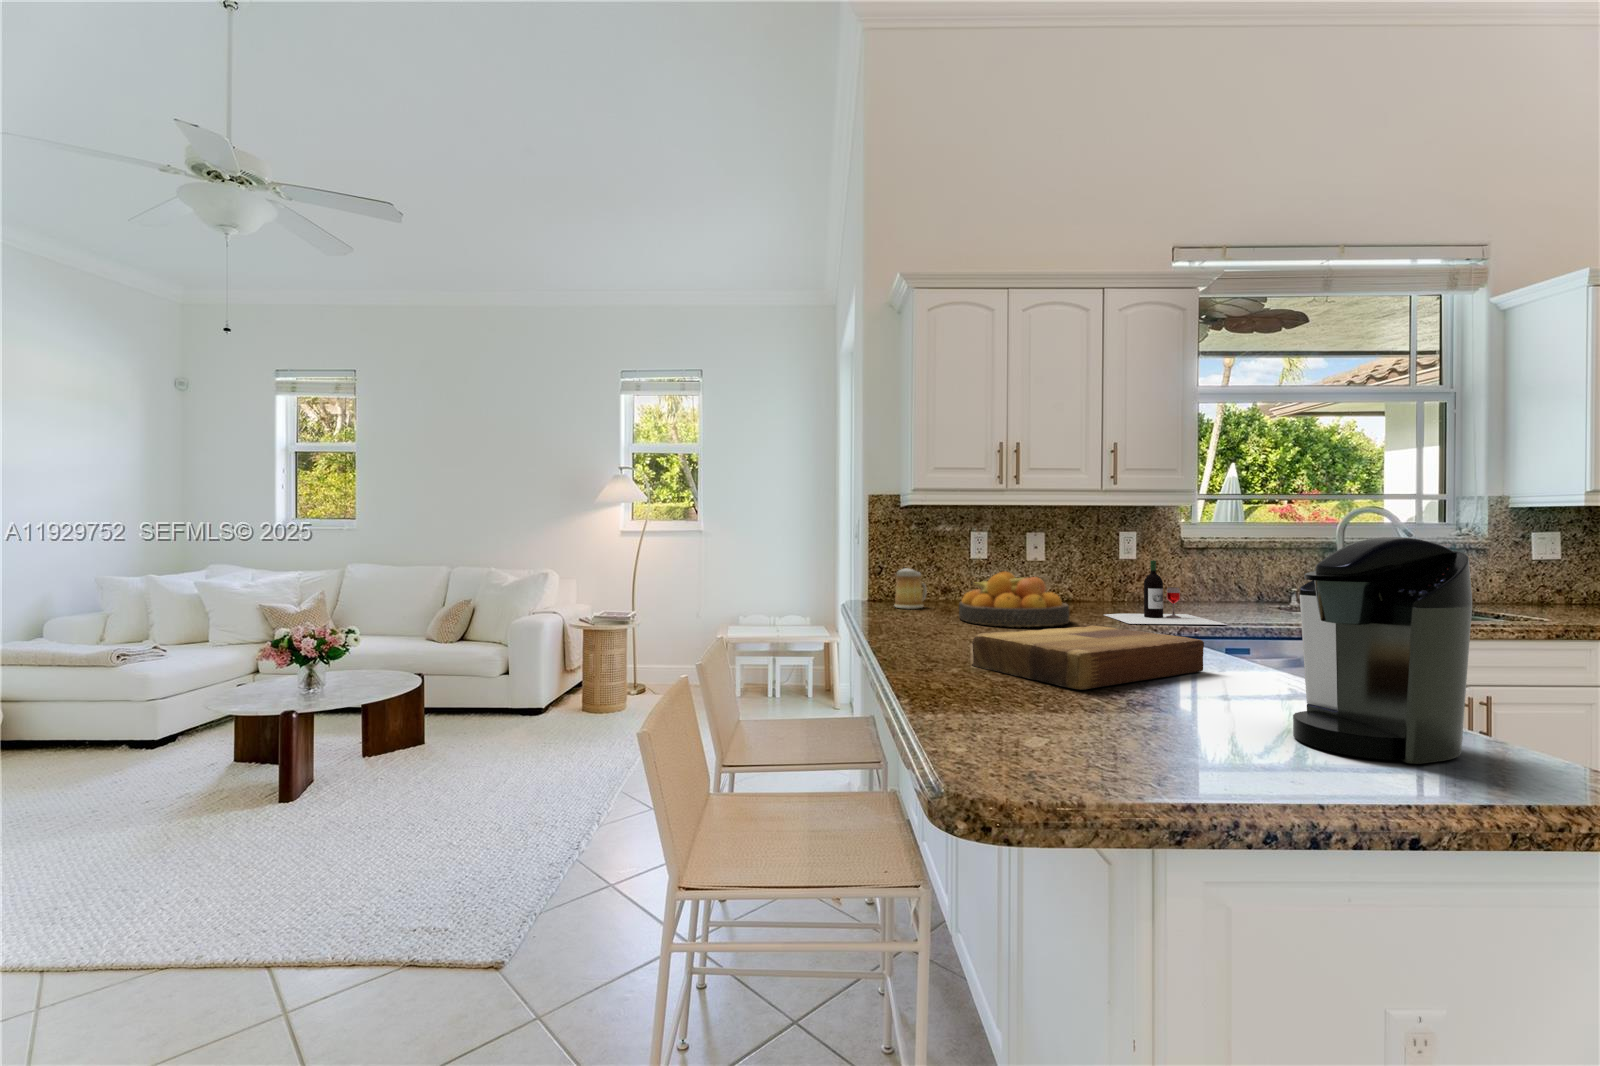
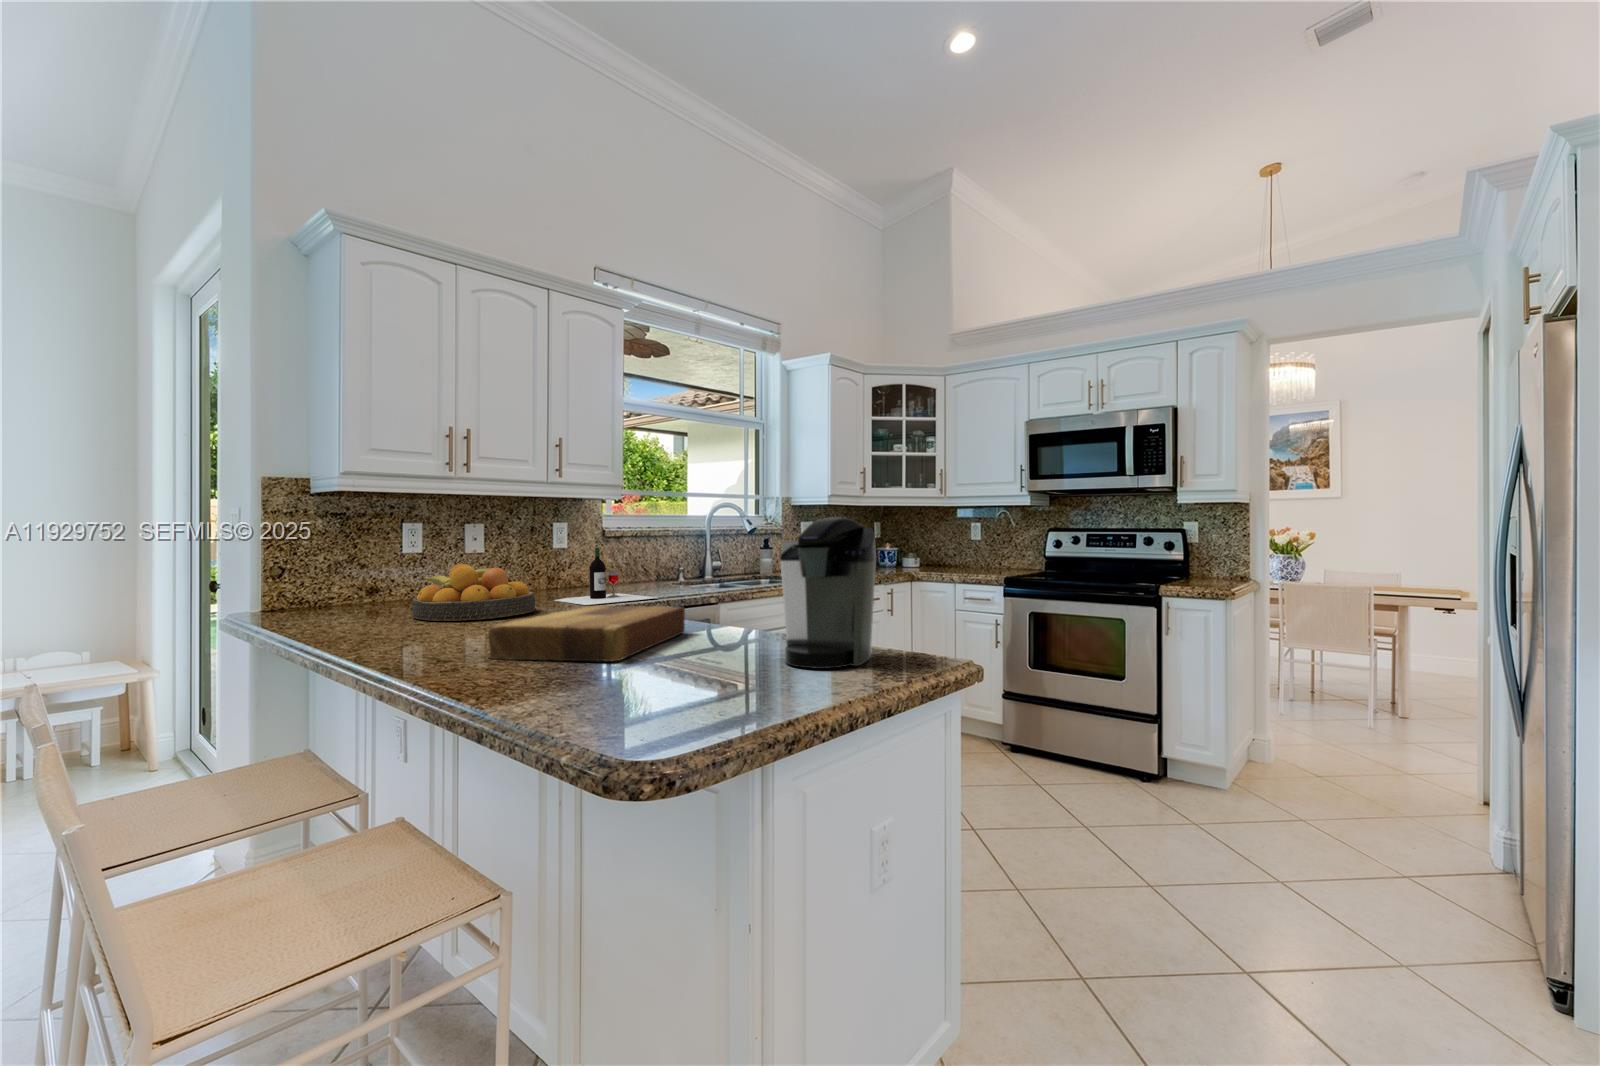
mug: present [895,568,927,609] -> none [309,567,354,616]

